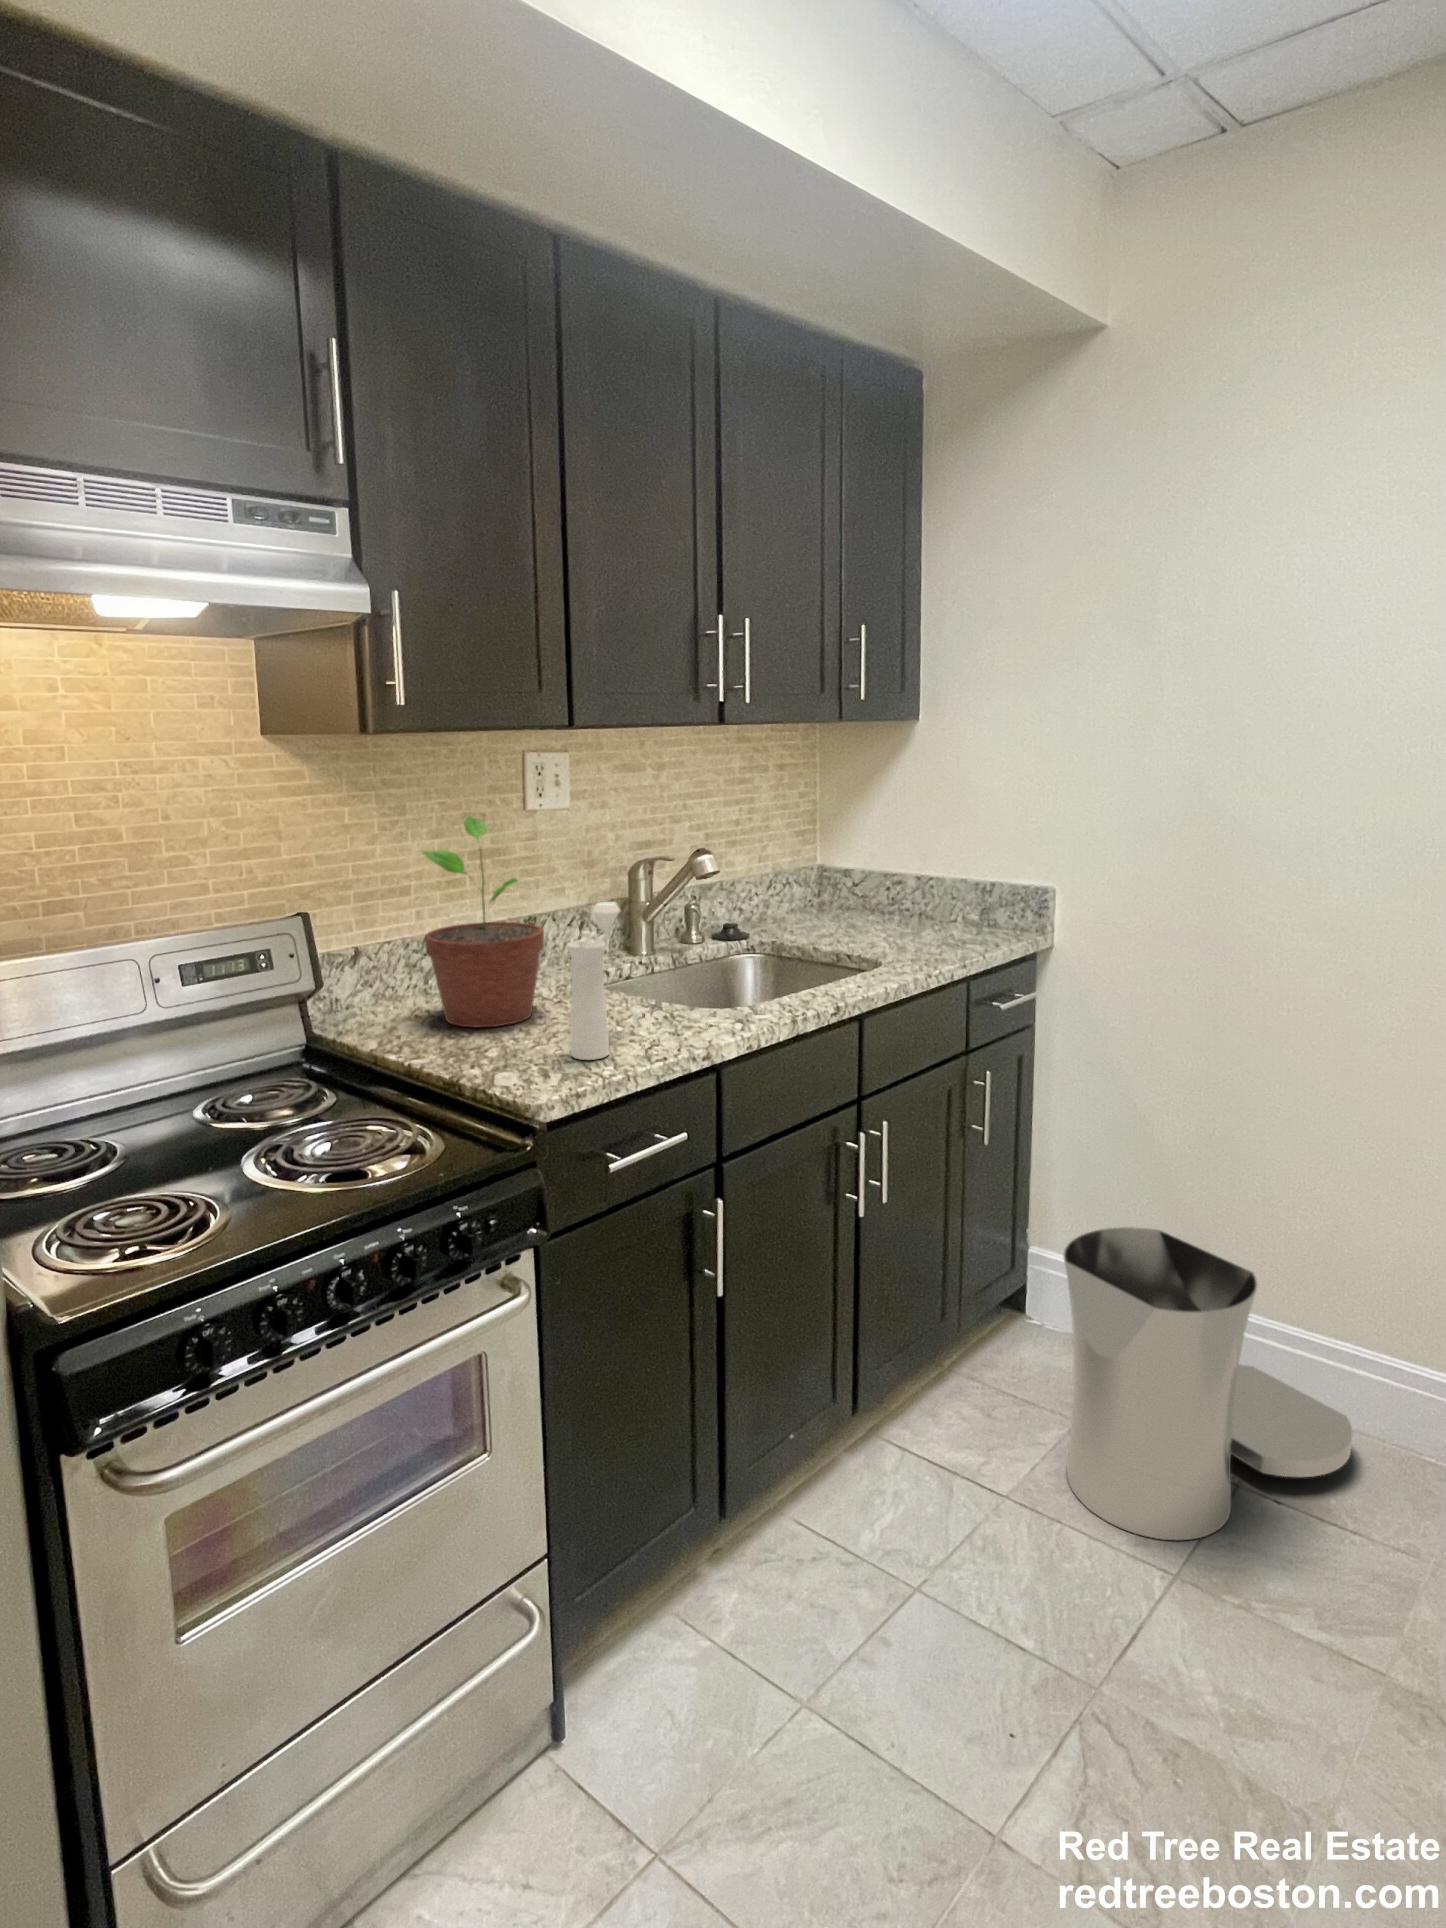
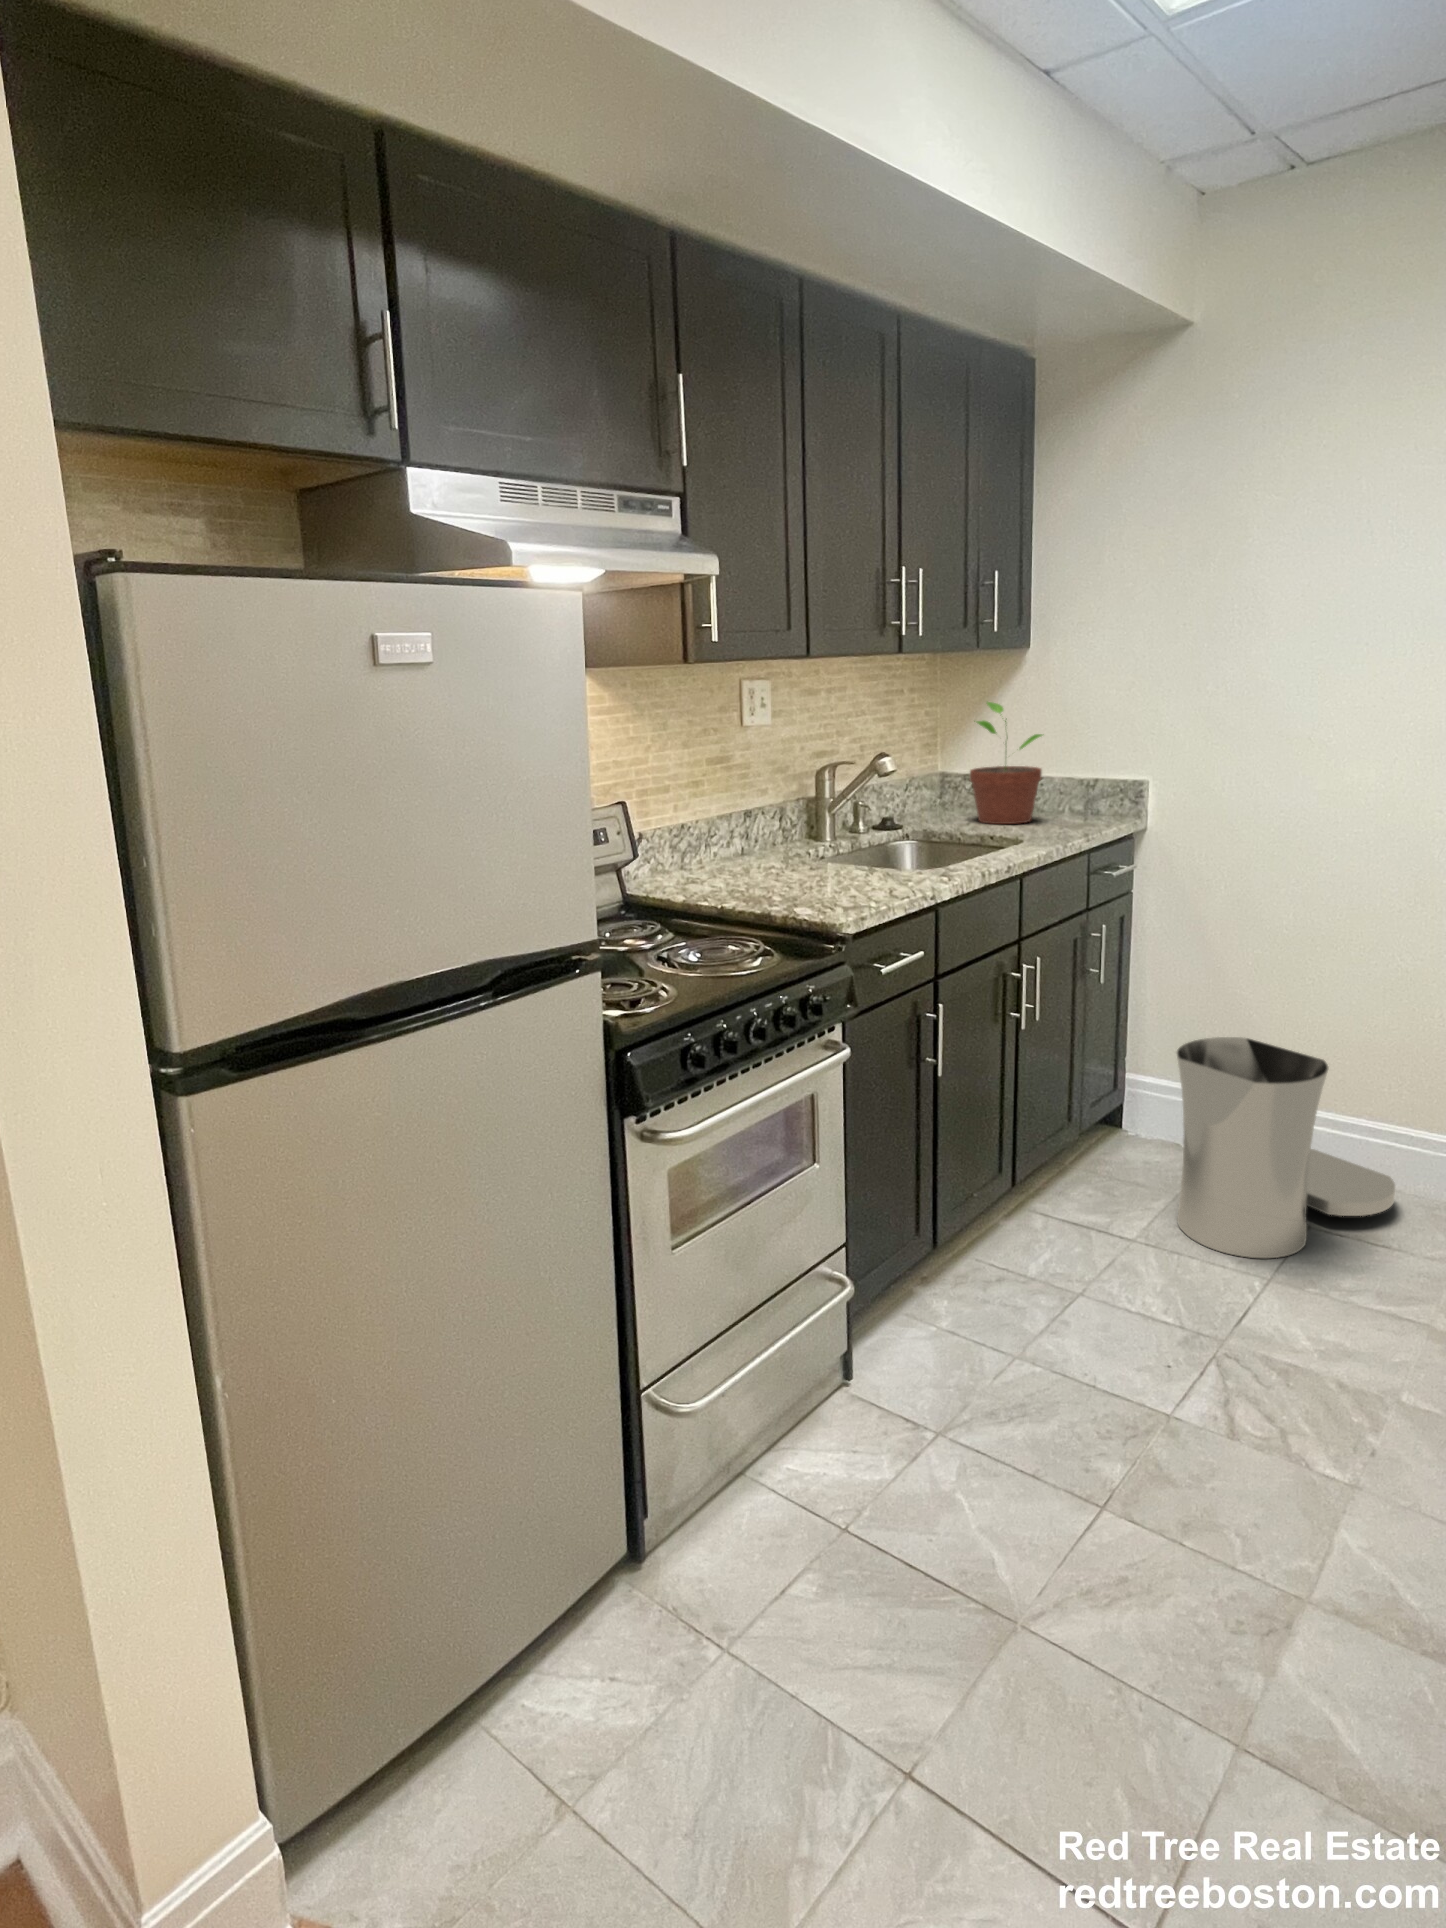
potted plant: present [422,817,544,1028] -> present [970,702,1042,824]
pepper mill: present [567,902,620,1060] -> none [833,787,863,900]

